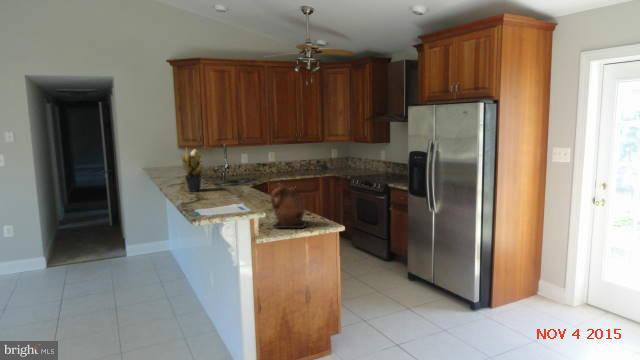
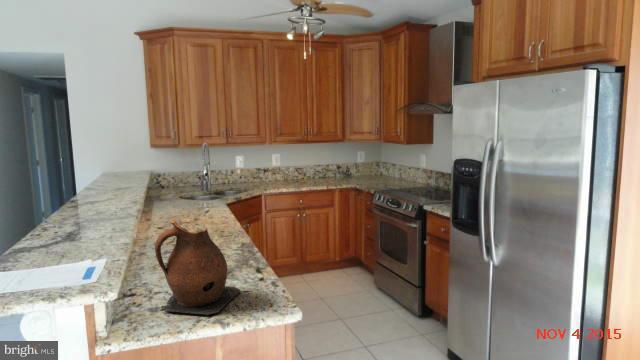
potted plant: present [181,149,203,192] -> none [59,142,114,219]

